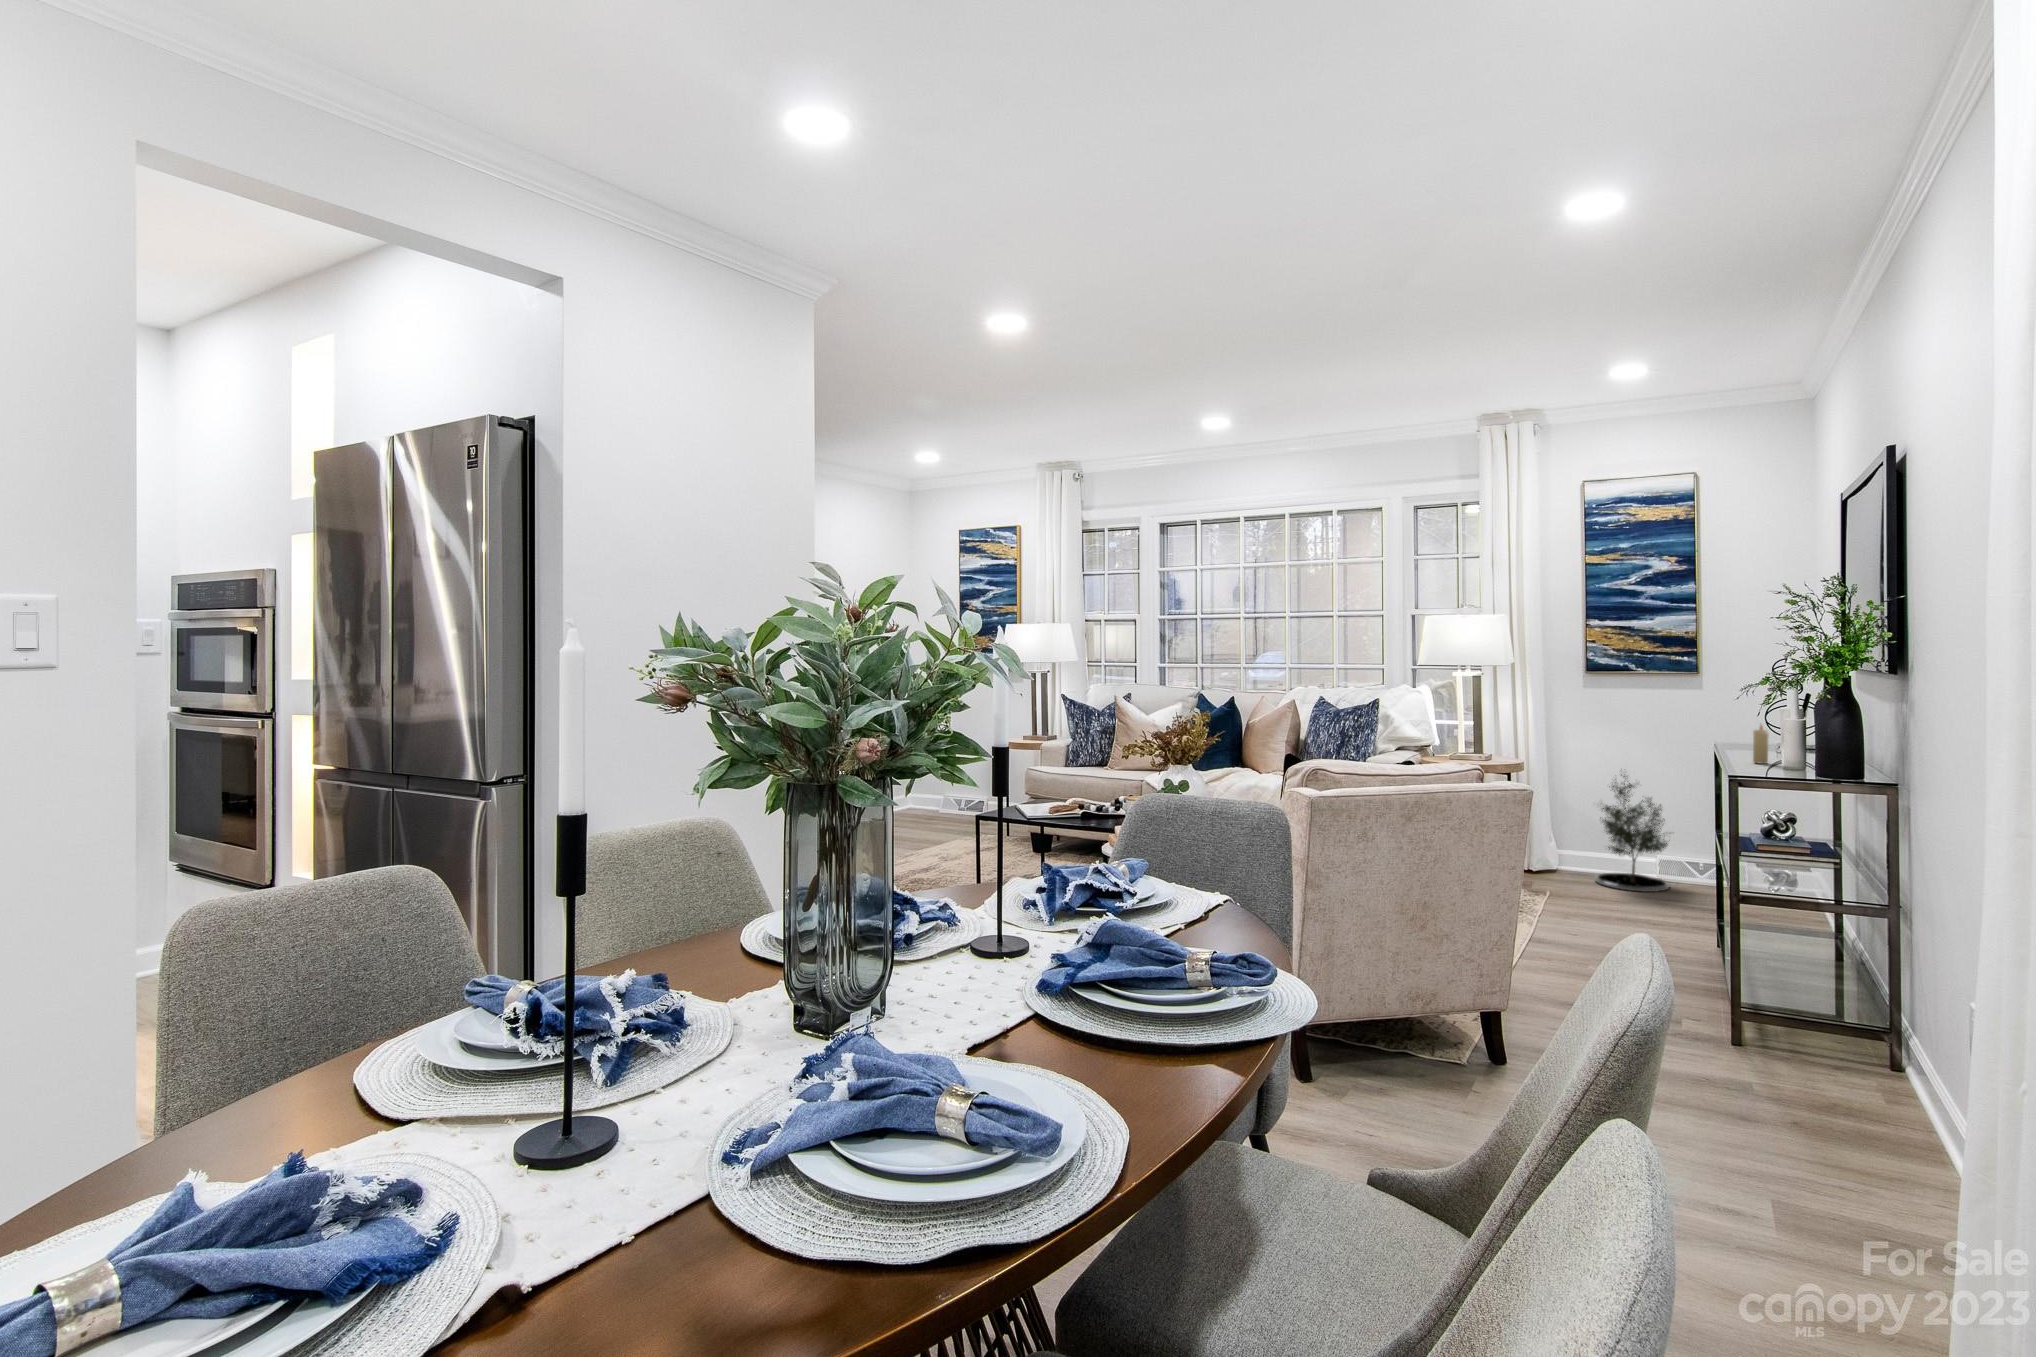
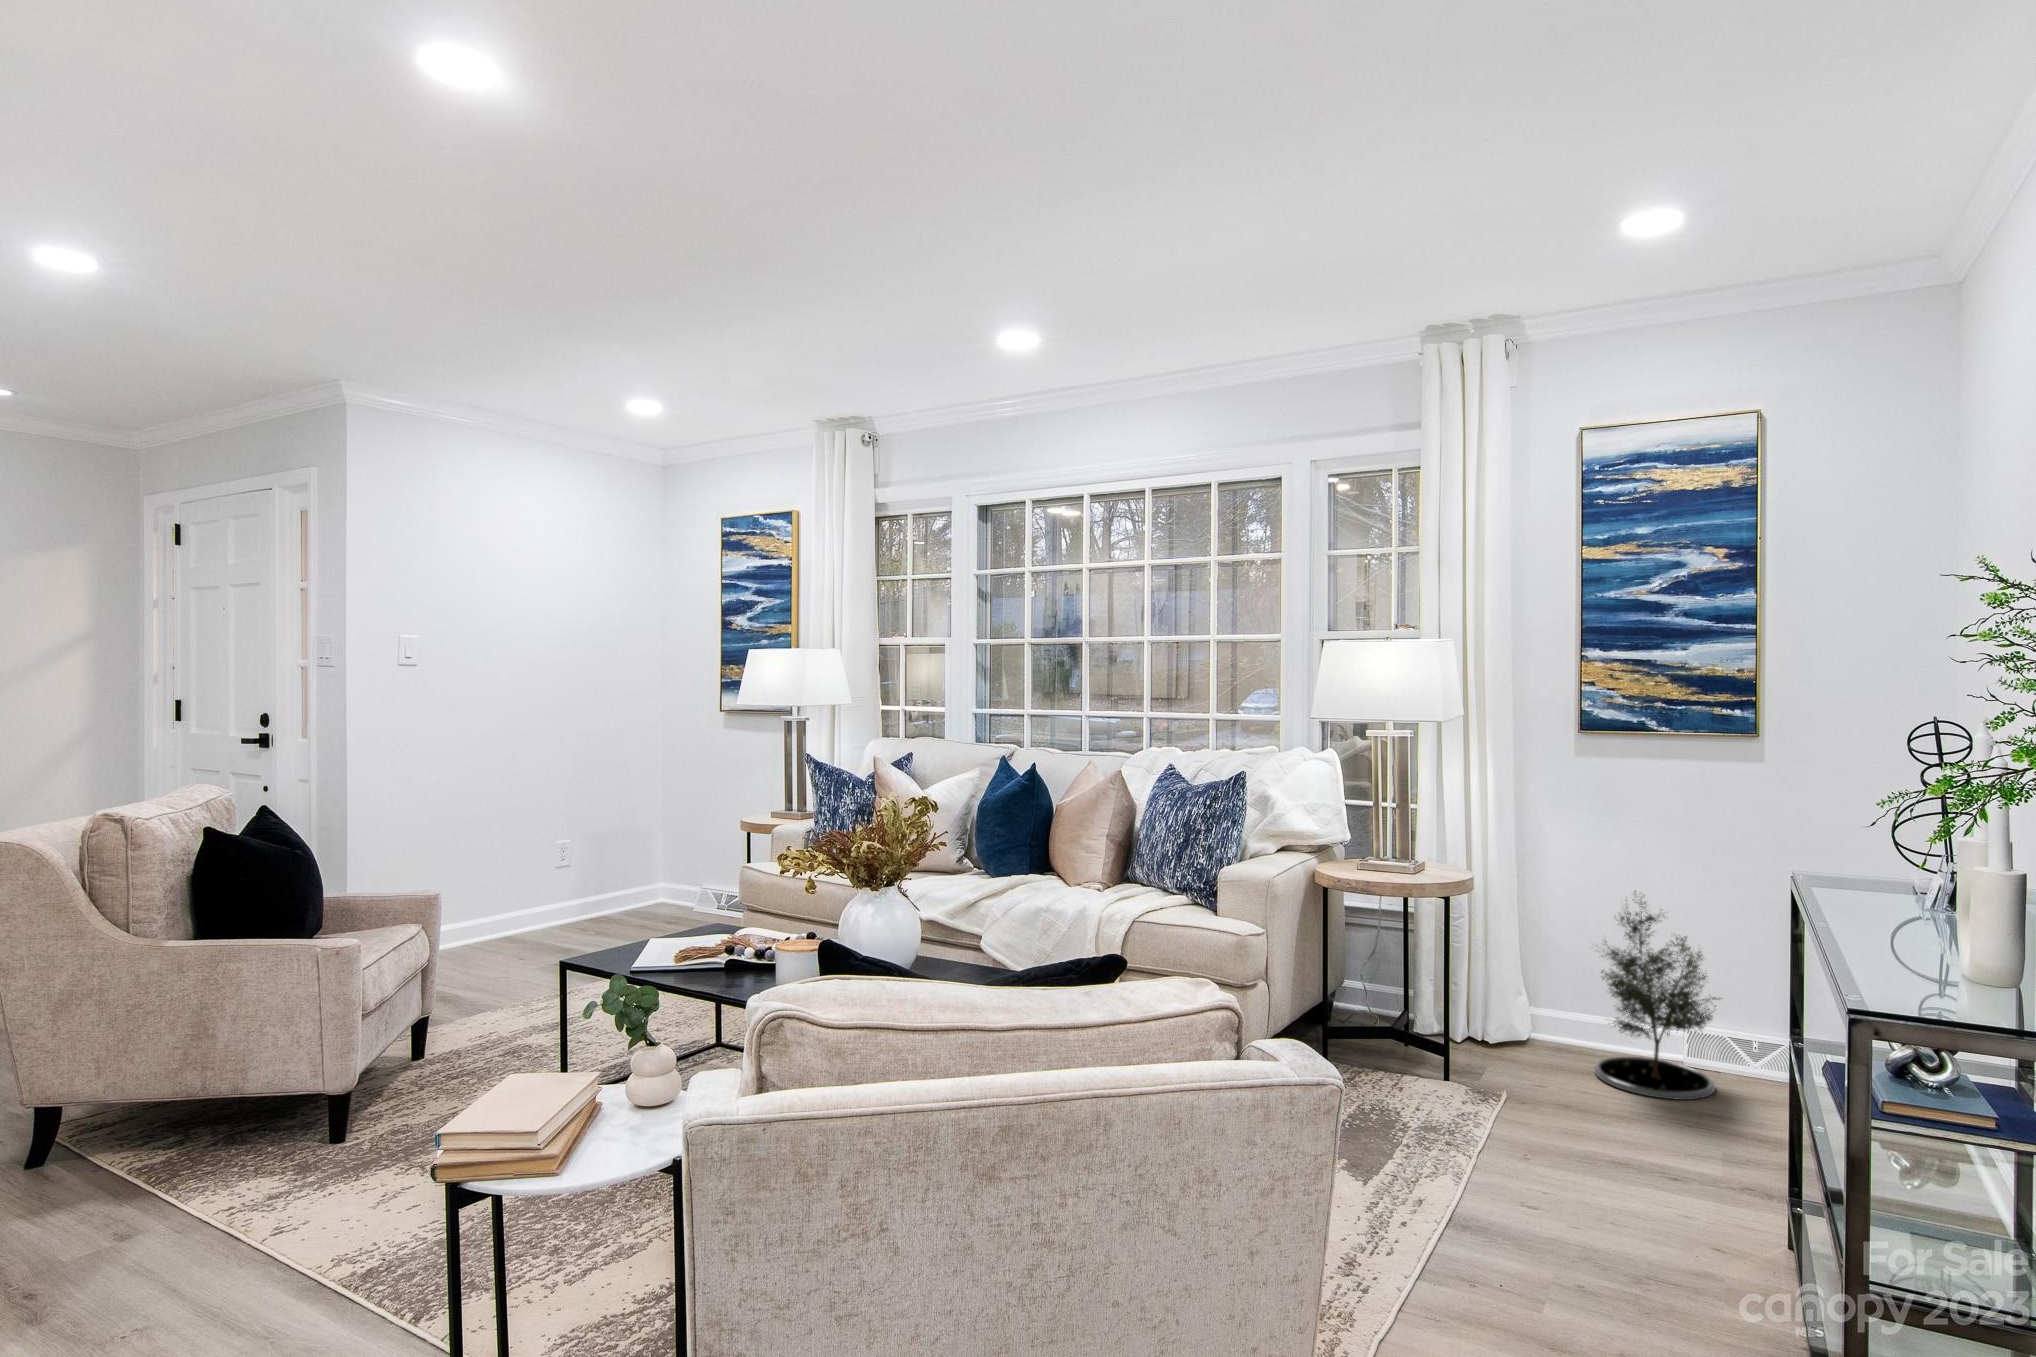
candle: present [1753,725,1769,764] -> none [1865,842,1897,924]

